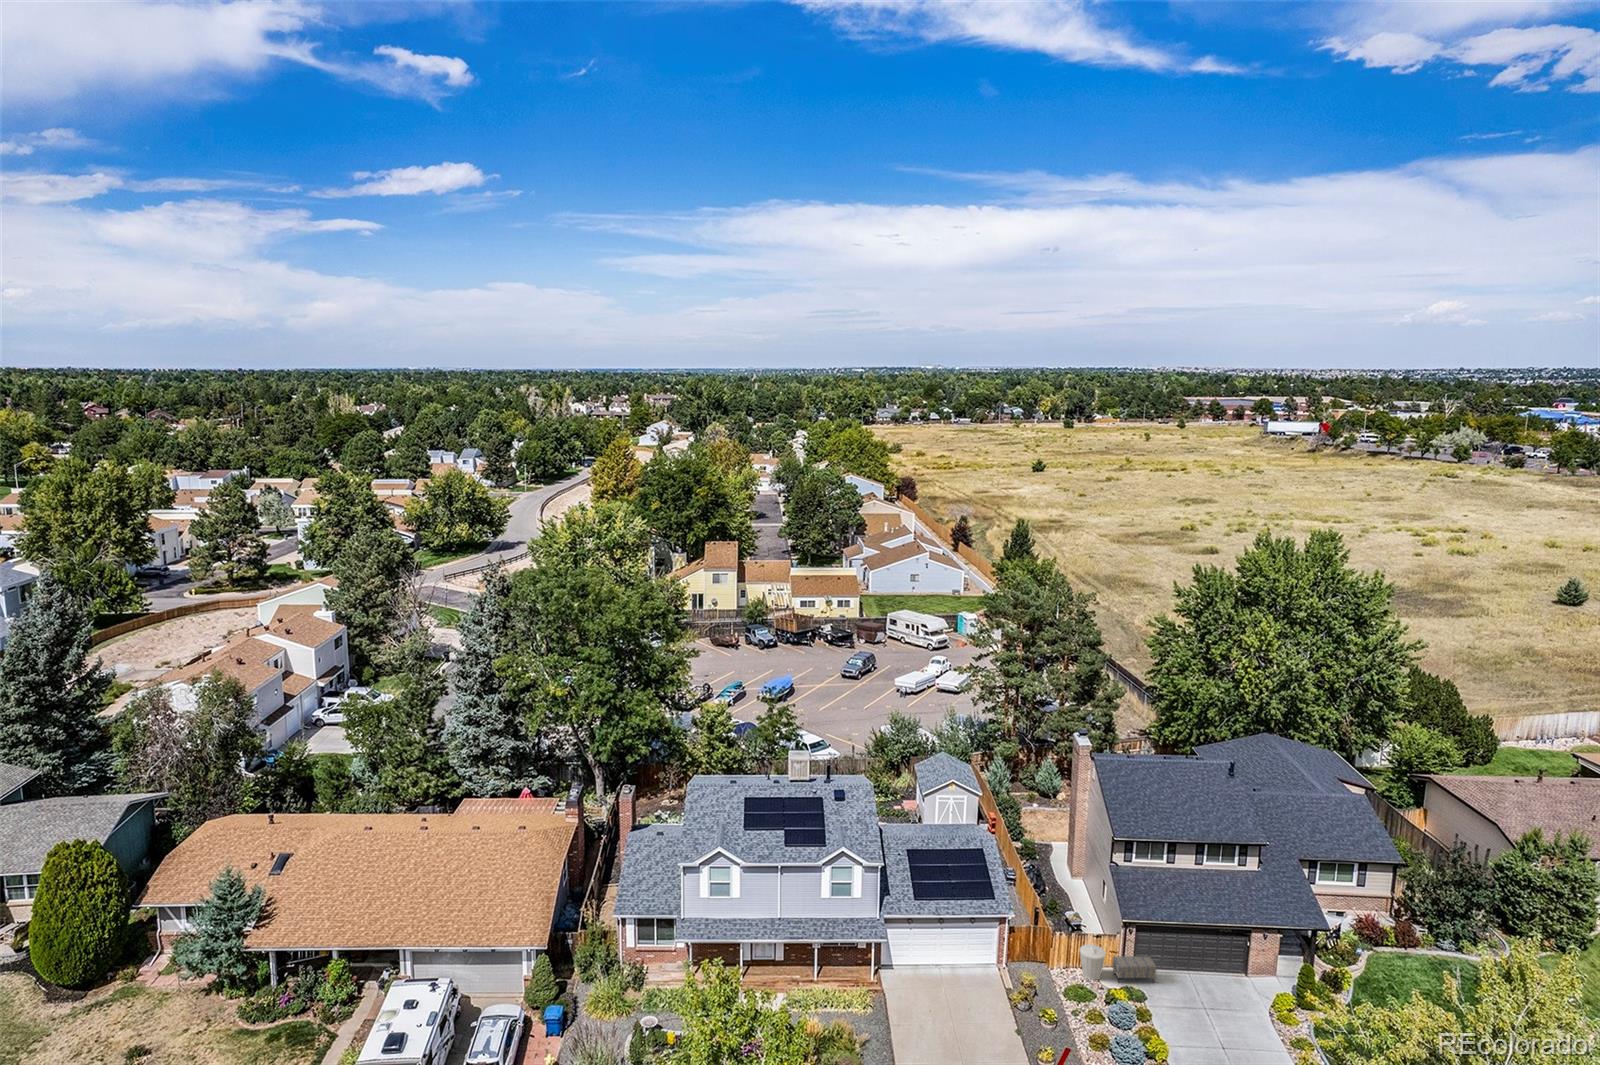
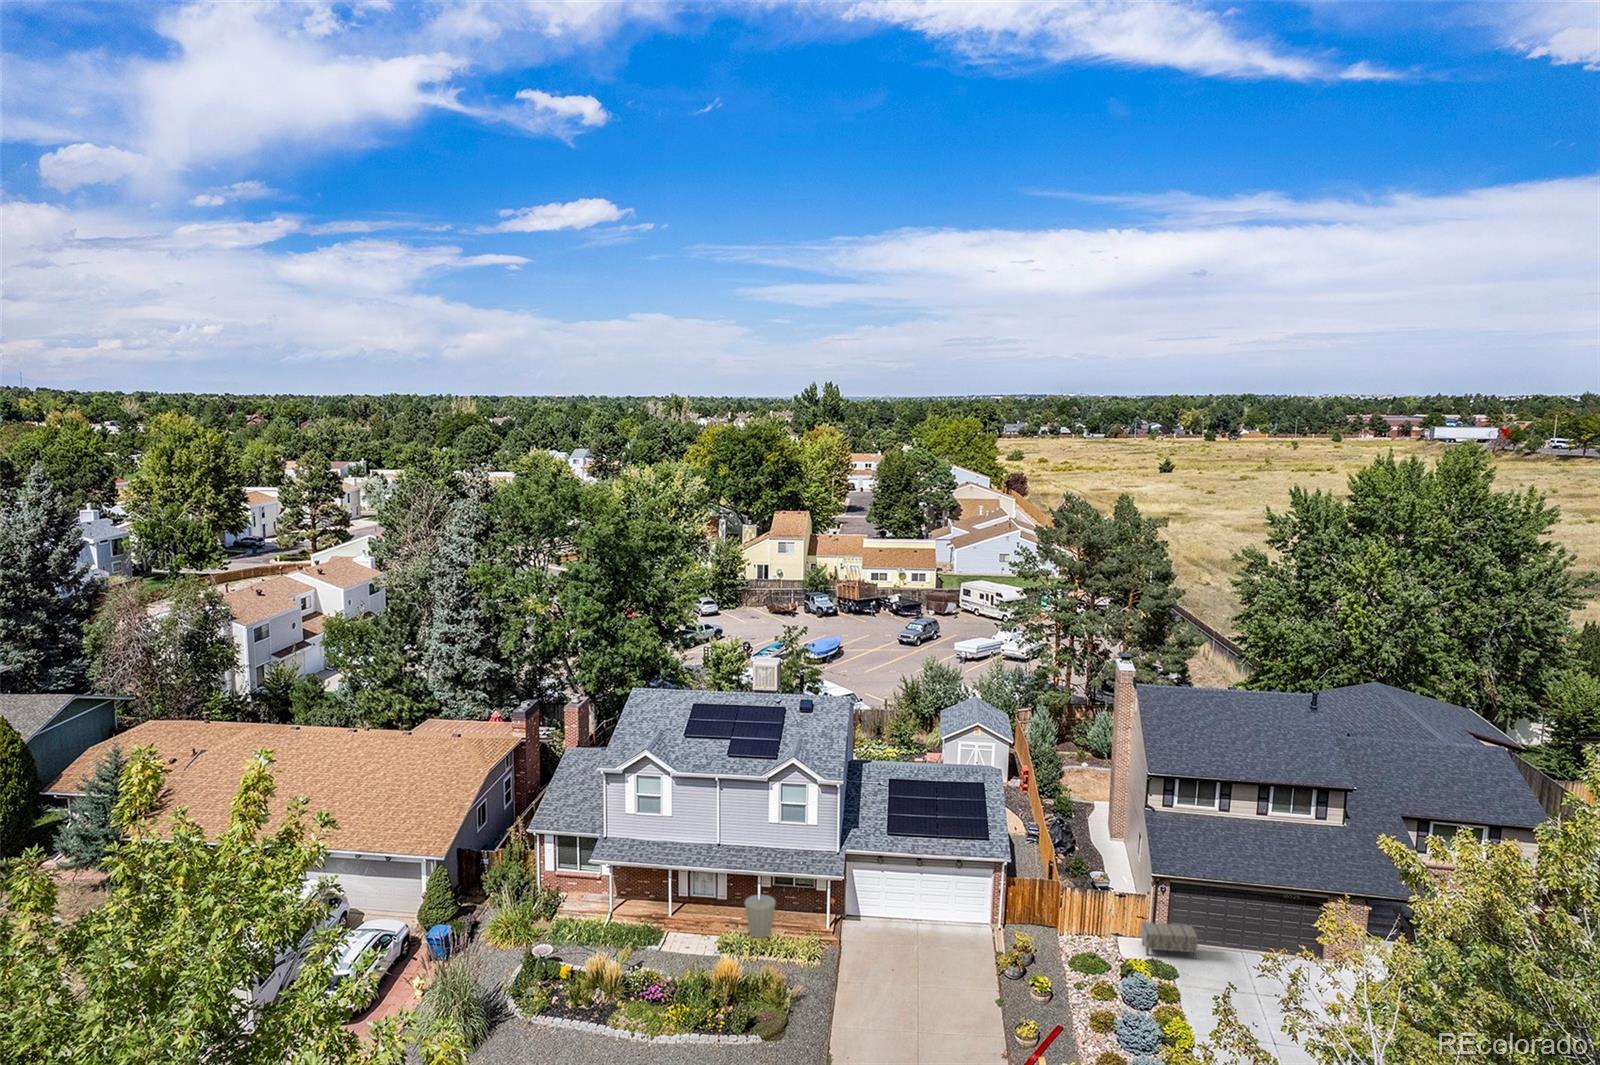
trash can: present [1080,945,1106,980] -> present [745,895,776,938]

